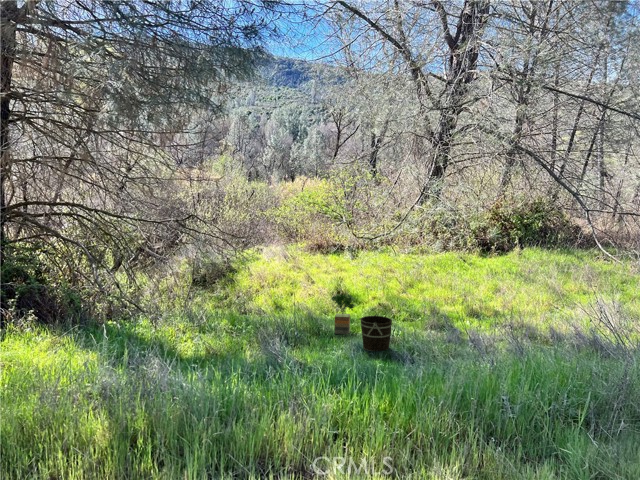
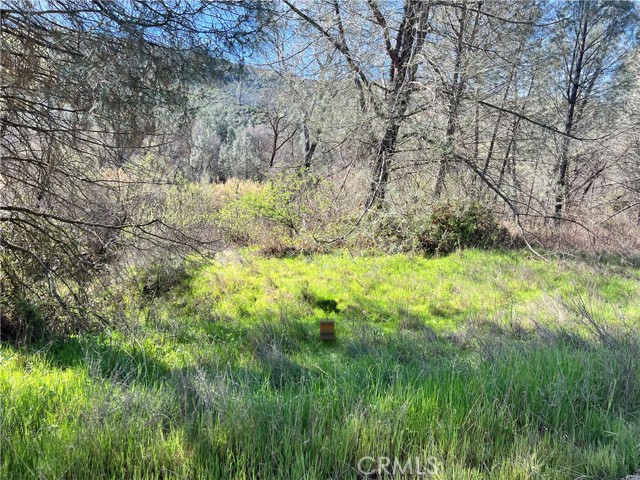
bucket: present [360,315,392,351] -> none [358,319,390,357]

